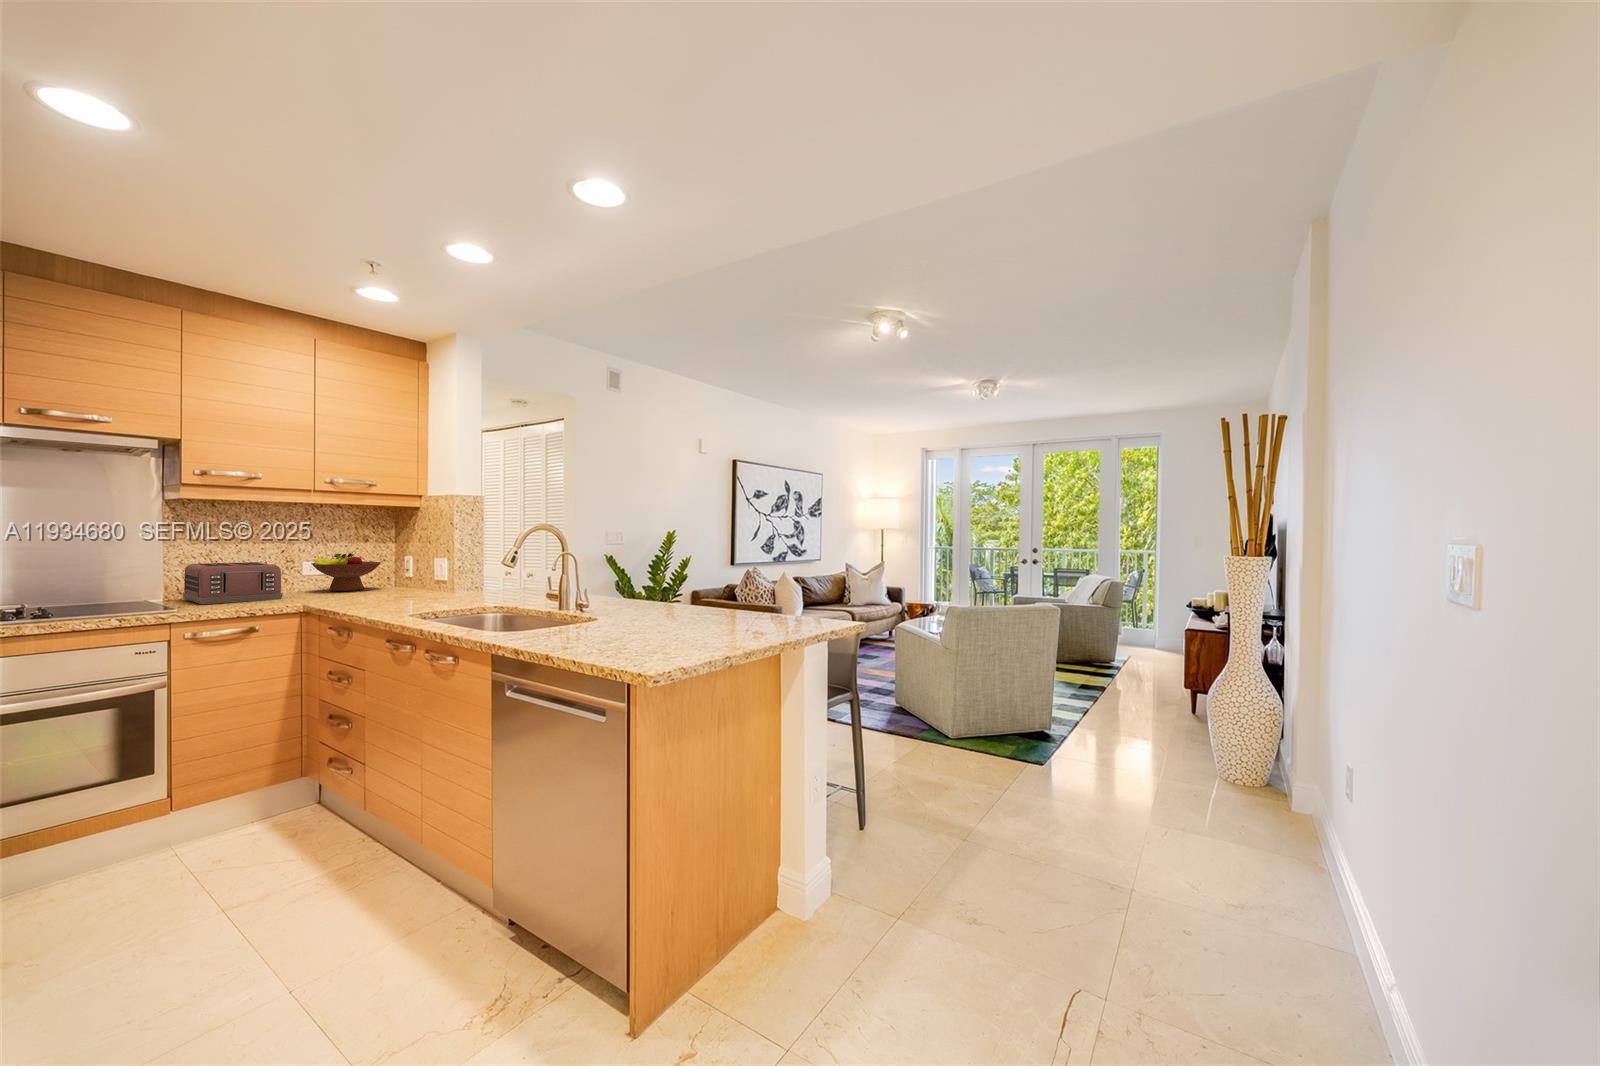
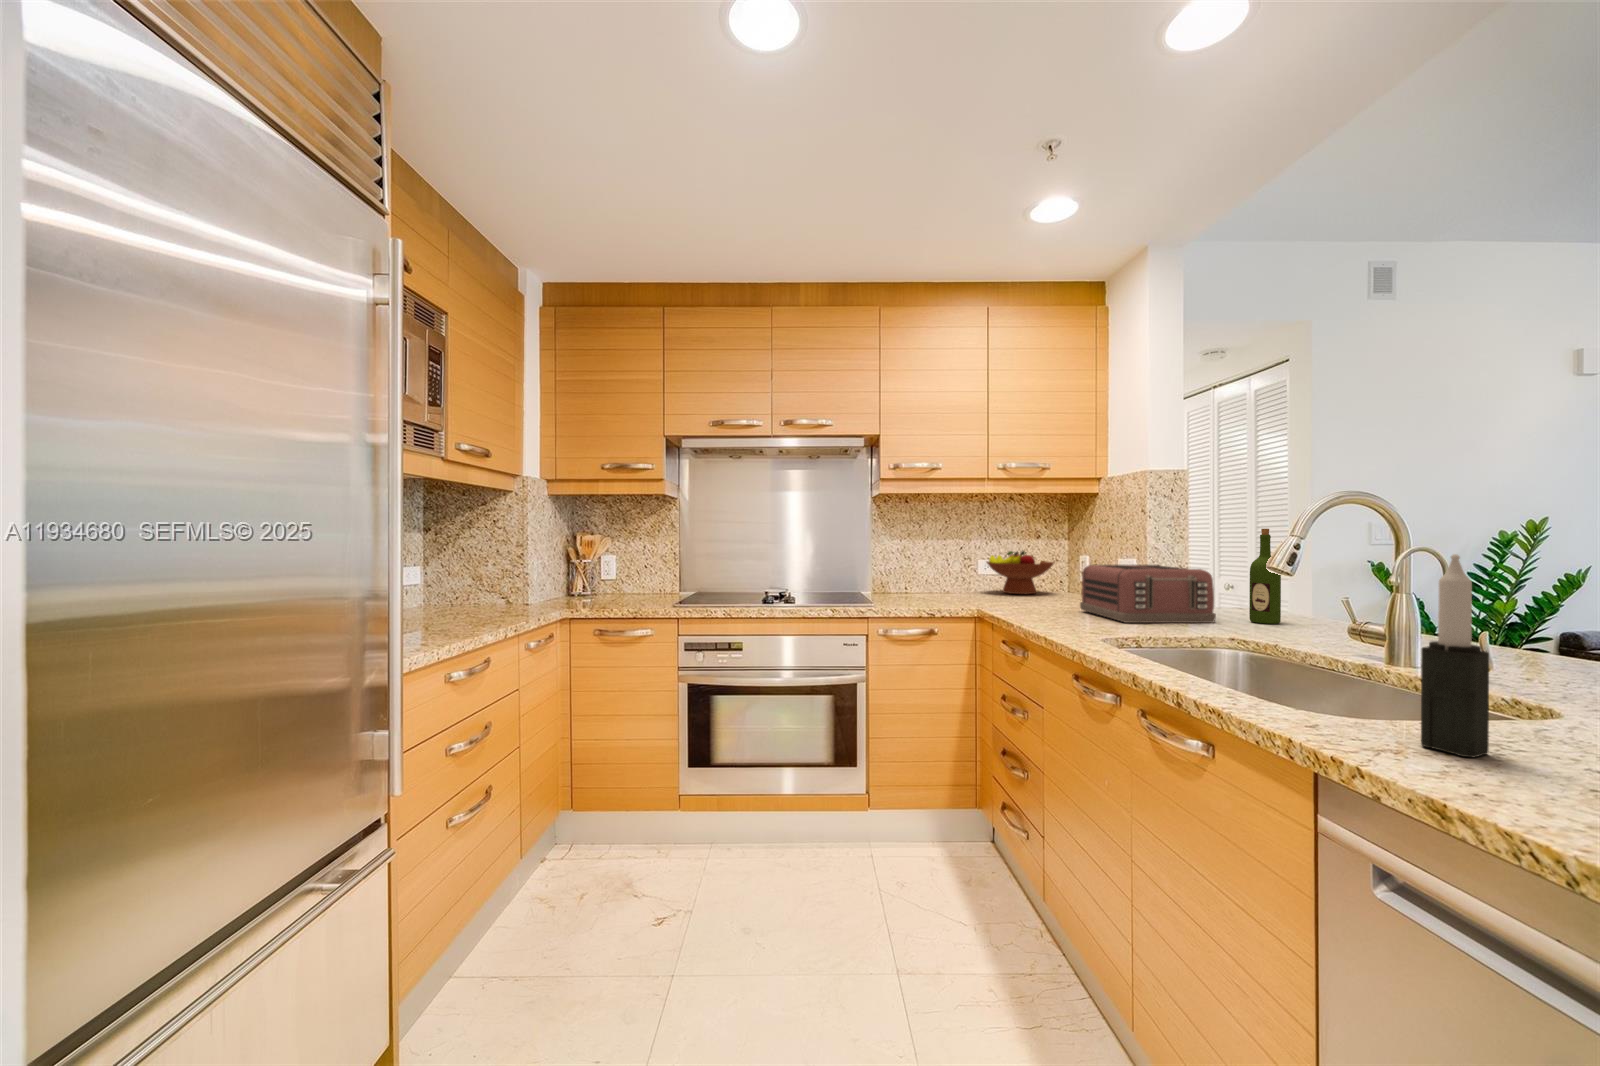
wine bottle: none [513,538,530,596] -> present [1249,529,1281,624]
candle: none [529,557,550,635] -> present [1421,554,1489,757]
toaster: present [183,562,283,604] -> present [1080,565,1216,623]

